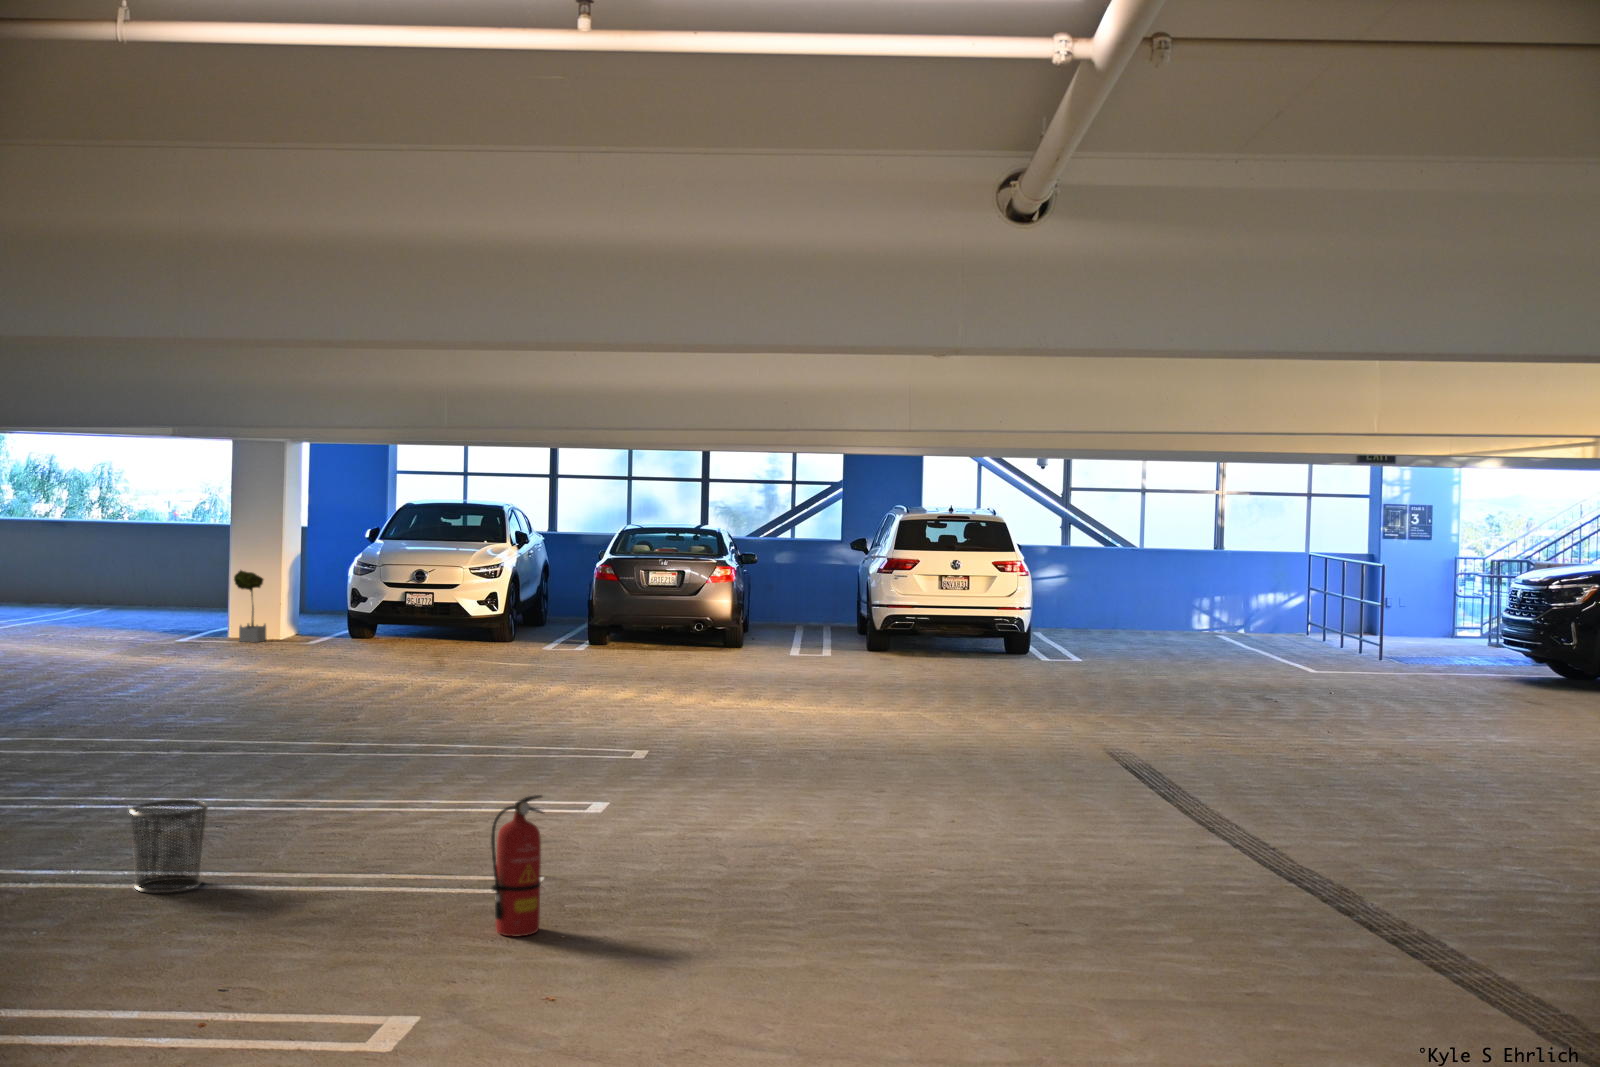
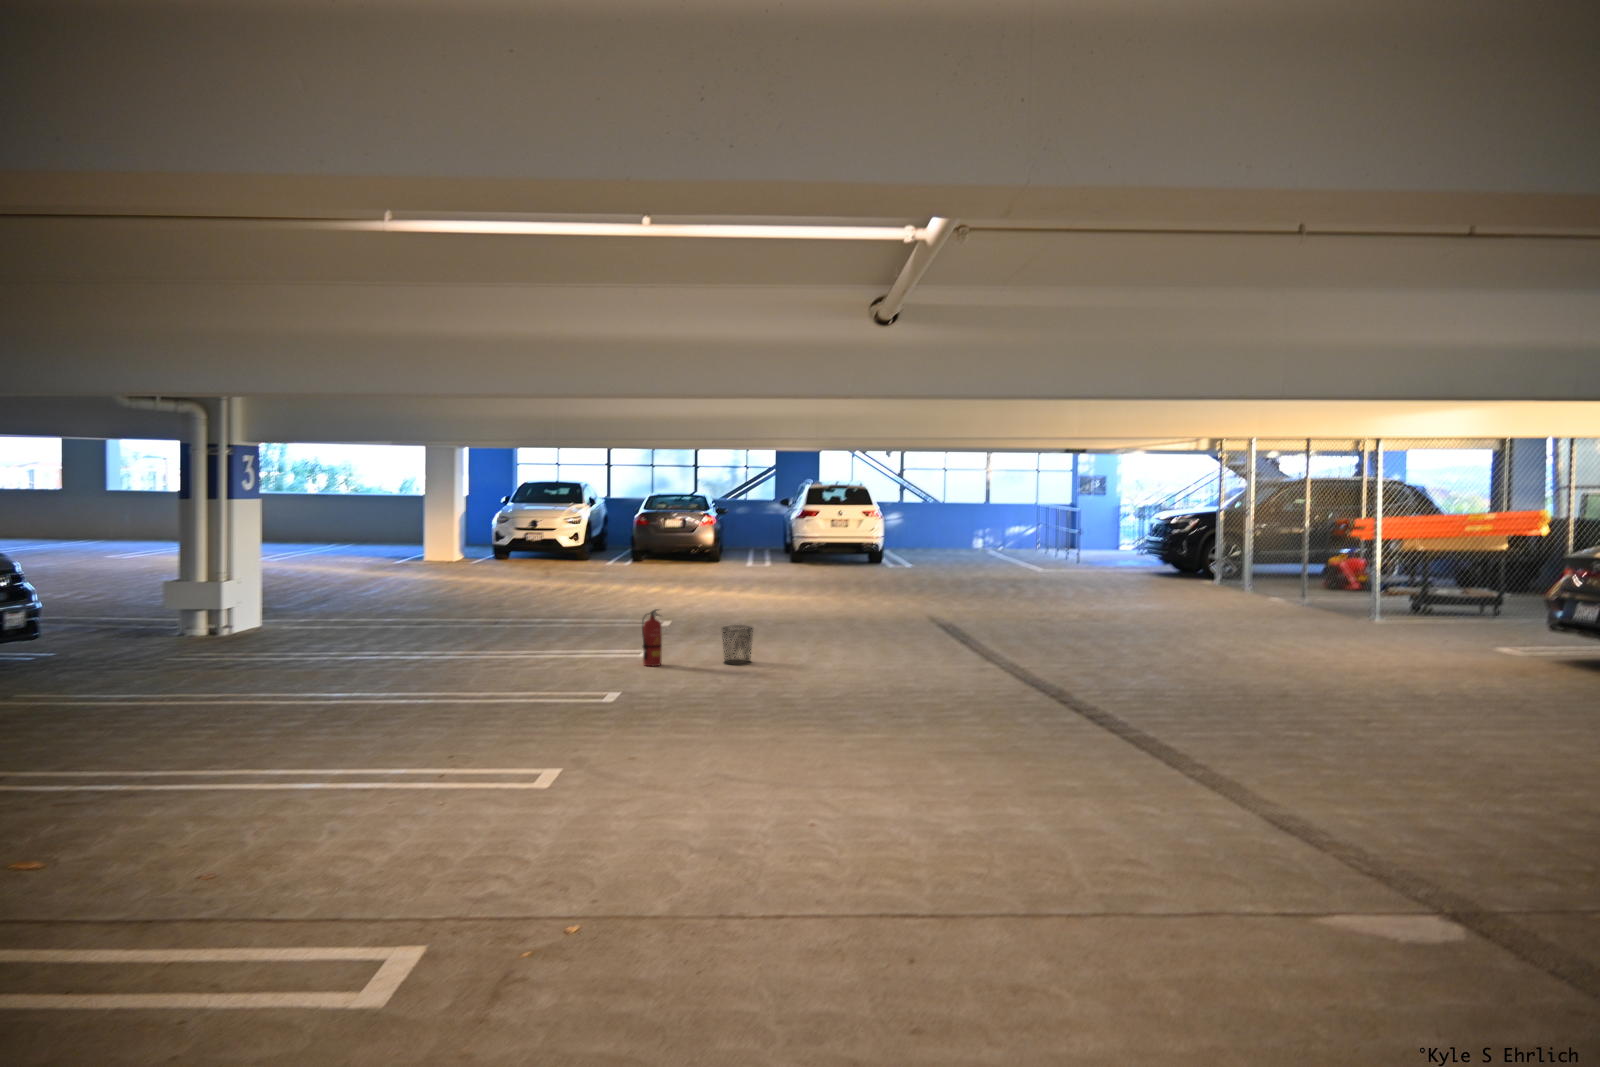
potted tree: present [234,570,267,643] -> none [430,522,450,563]
waste bin: present [129,800,208,893] -> present [721,626,753,665]

